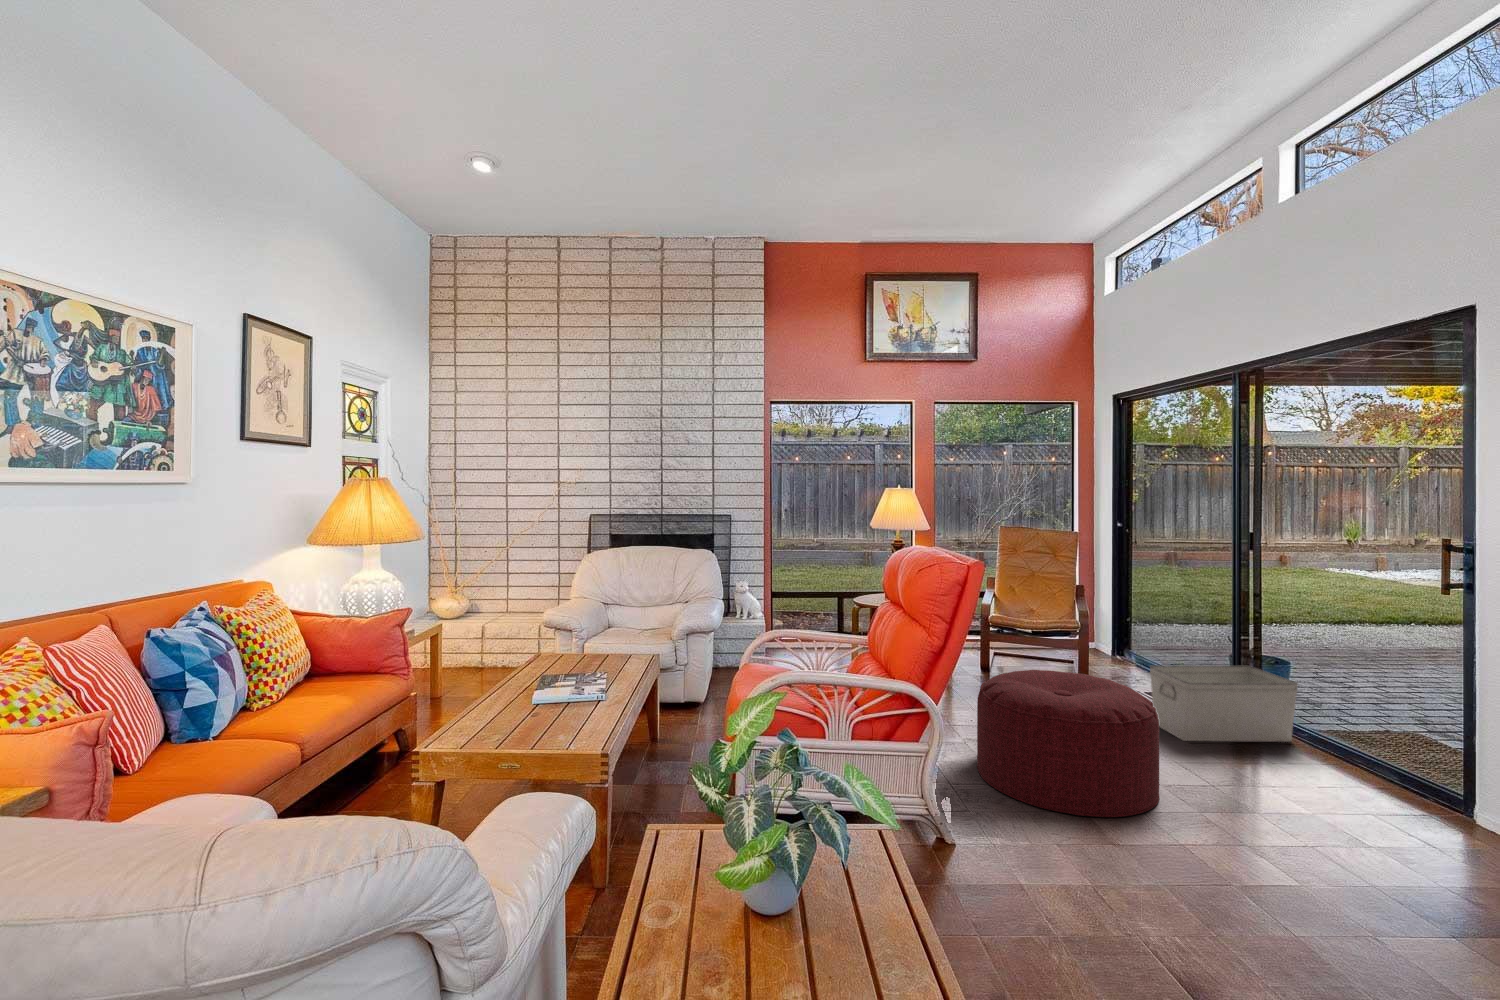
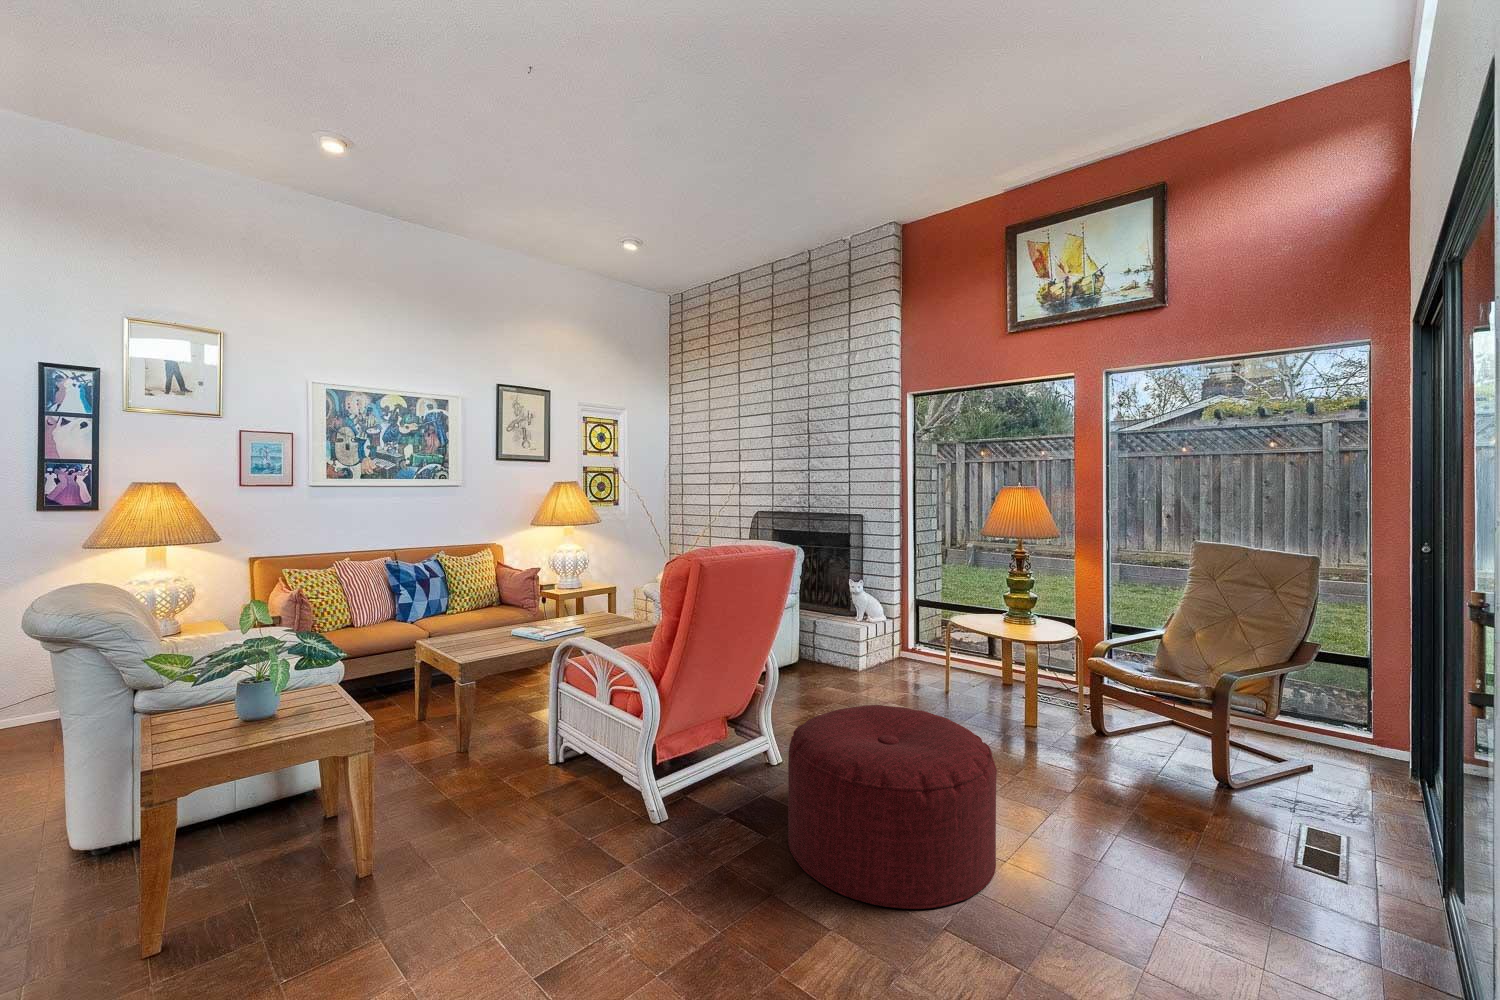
storage bin: present [1150,665,1298,742] -> none [1182,764,1443,980]

